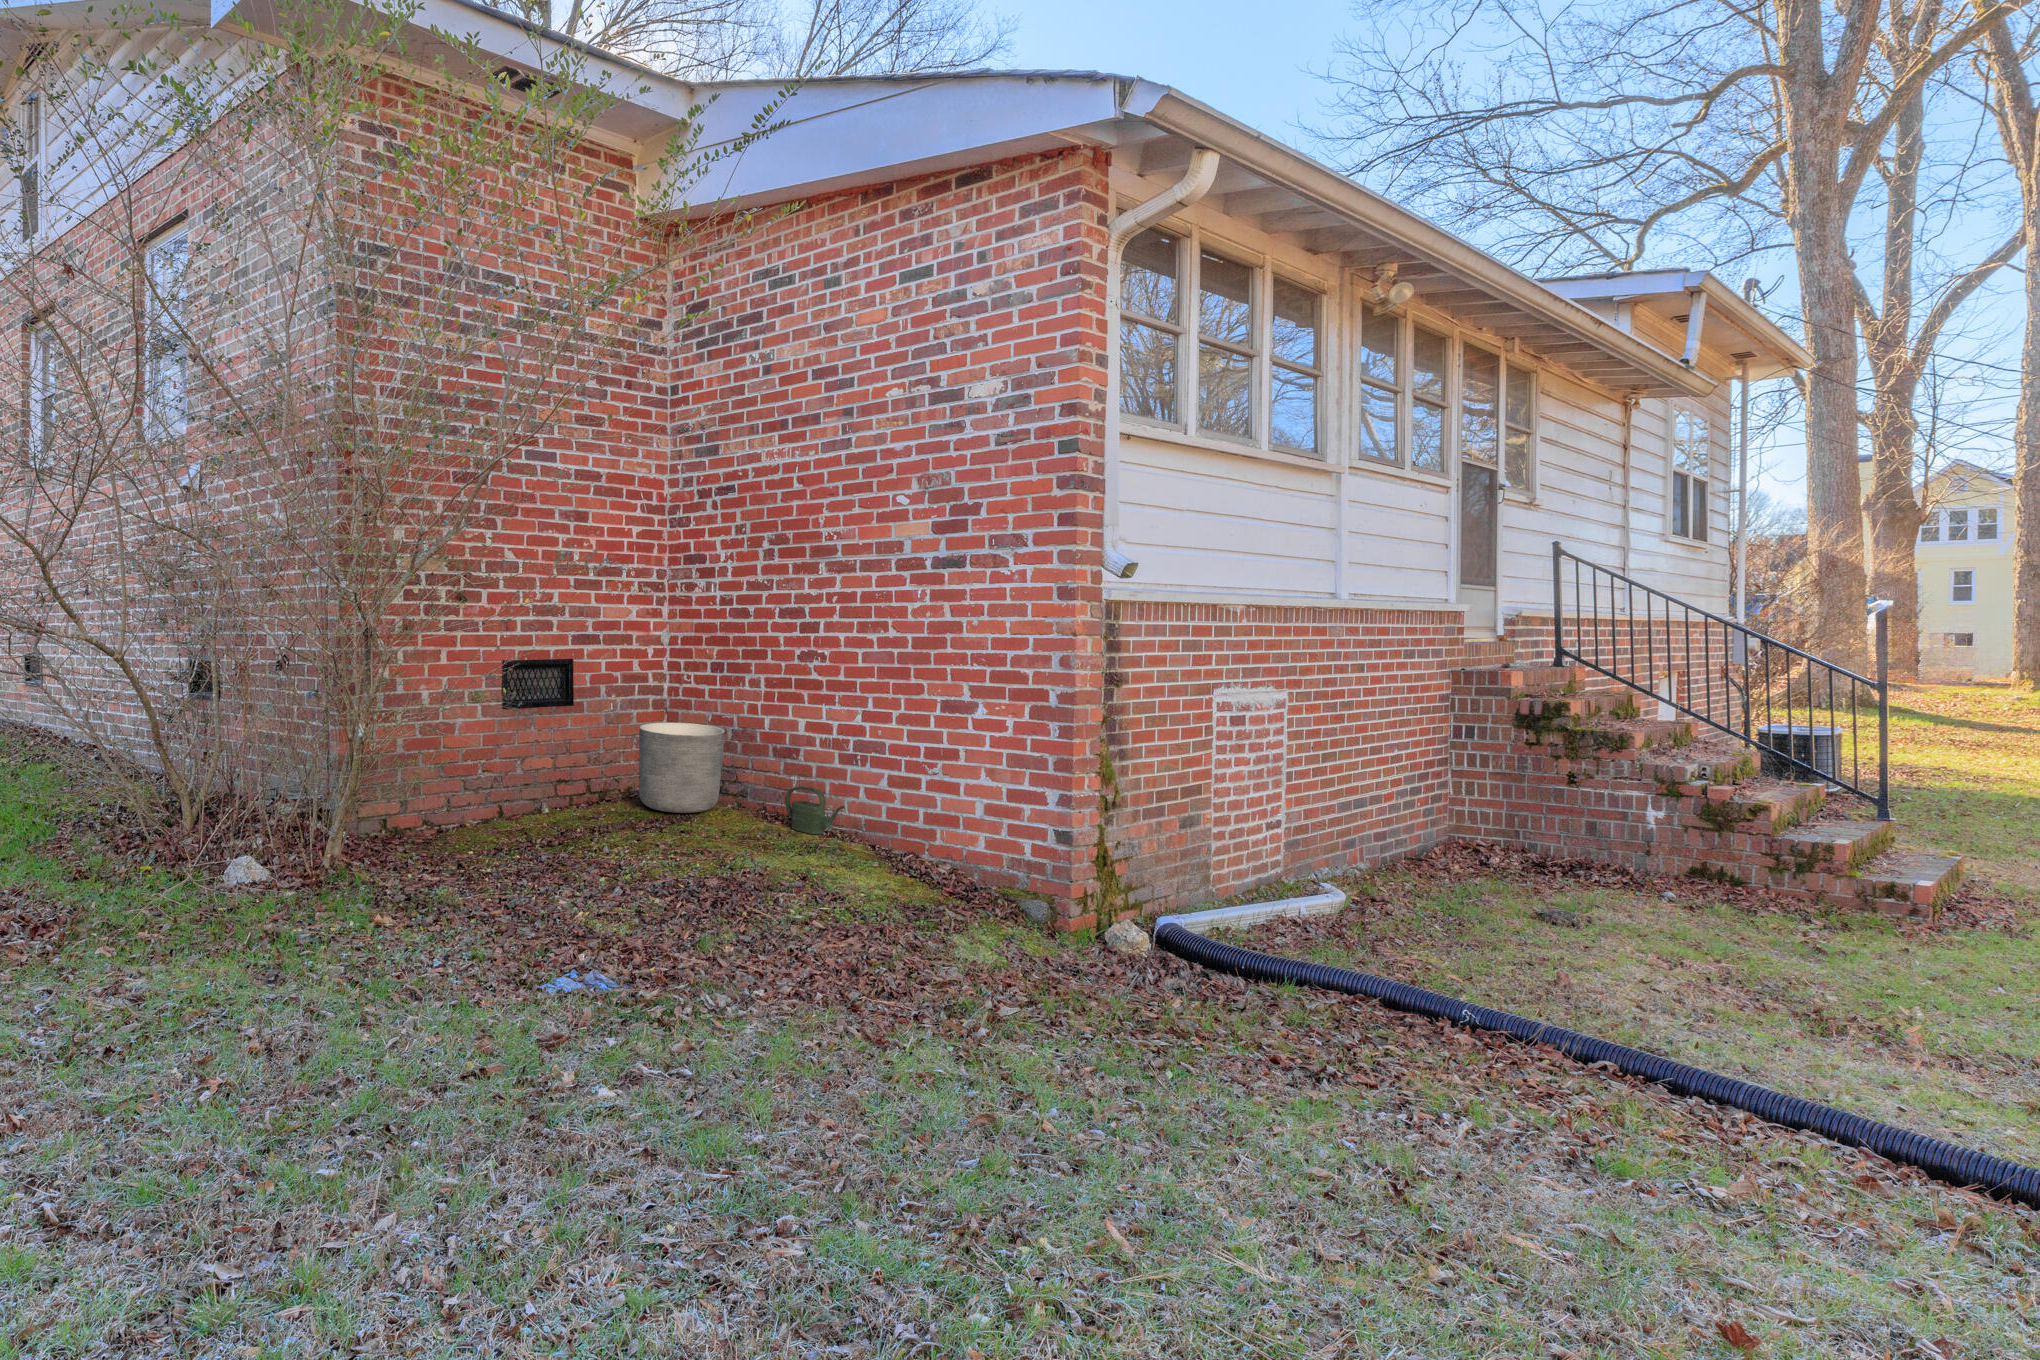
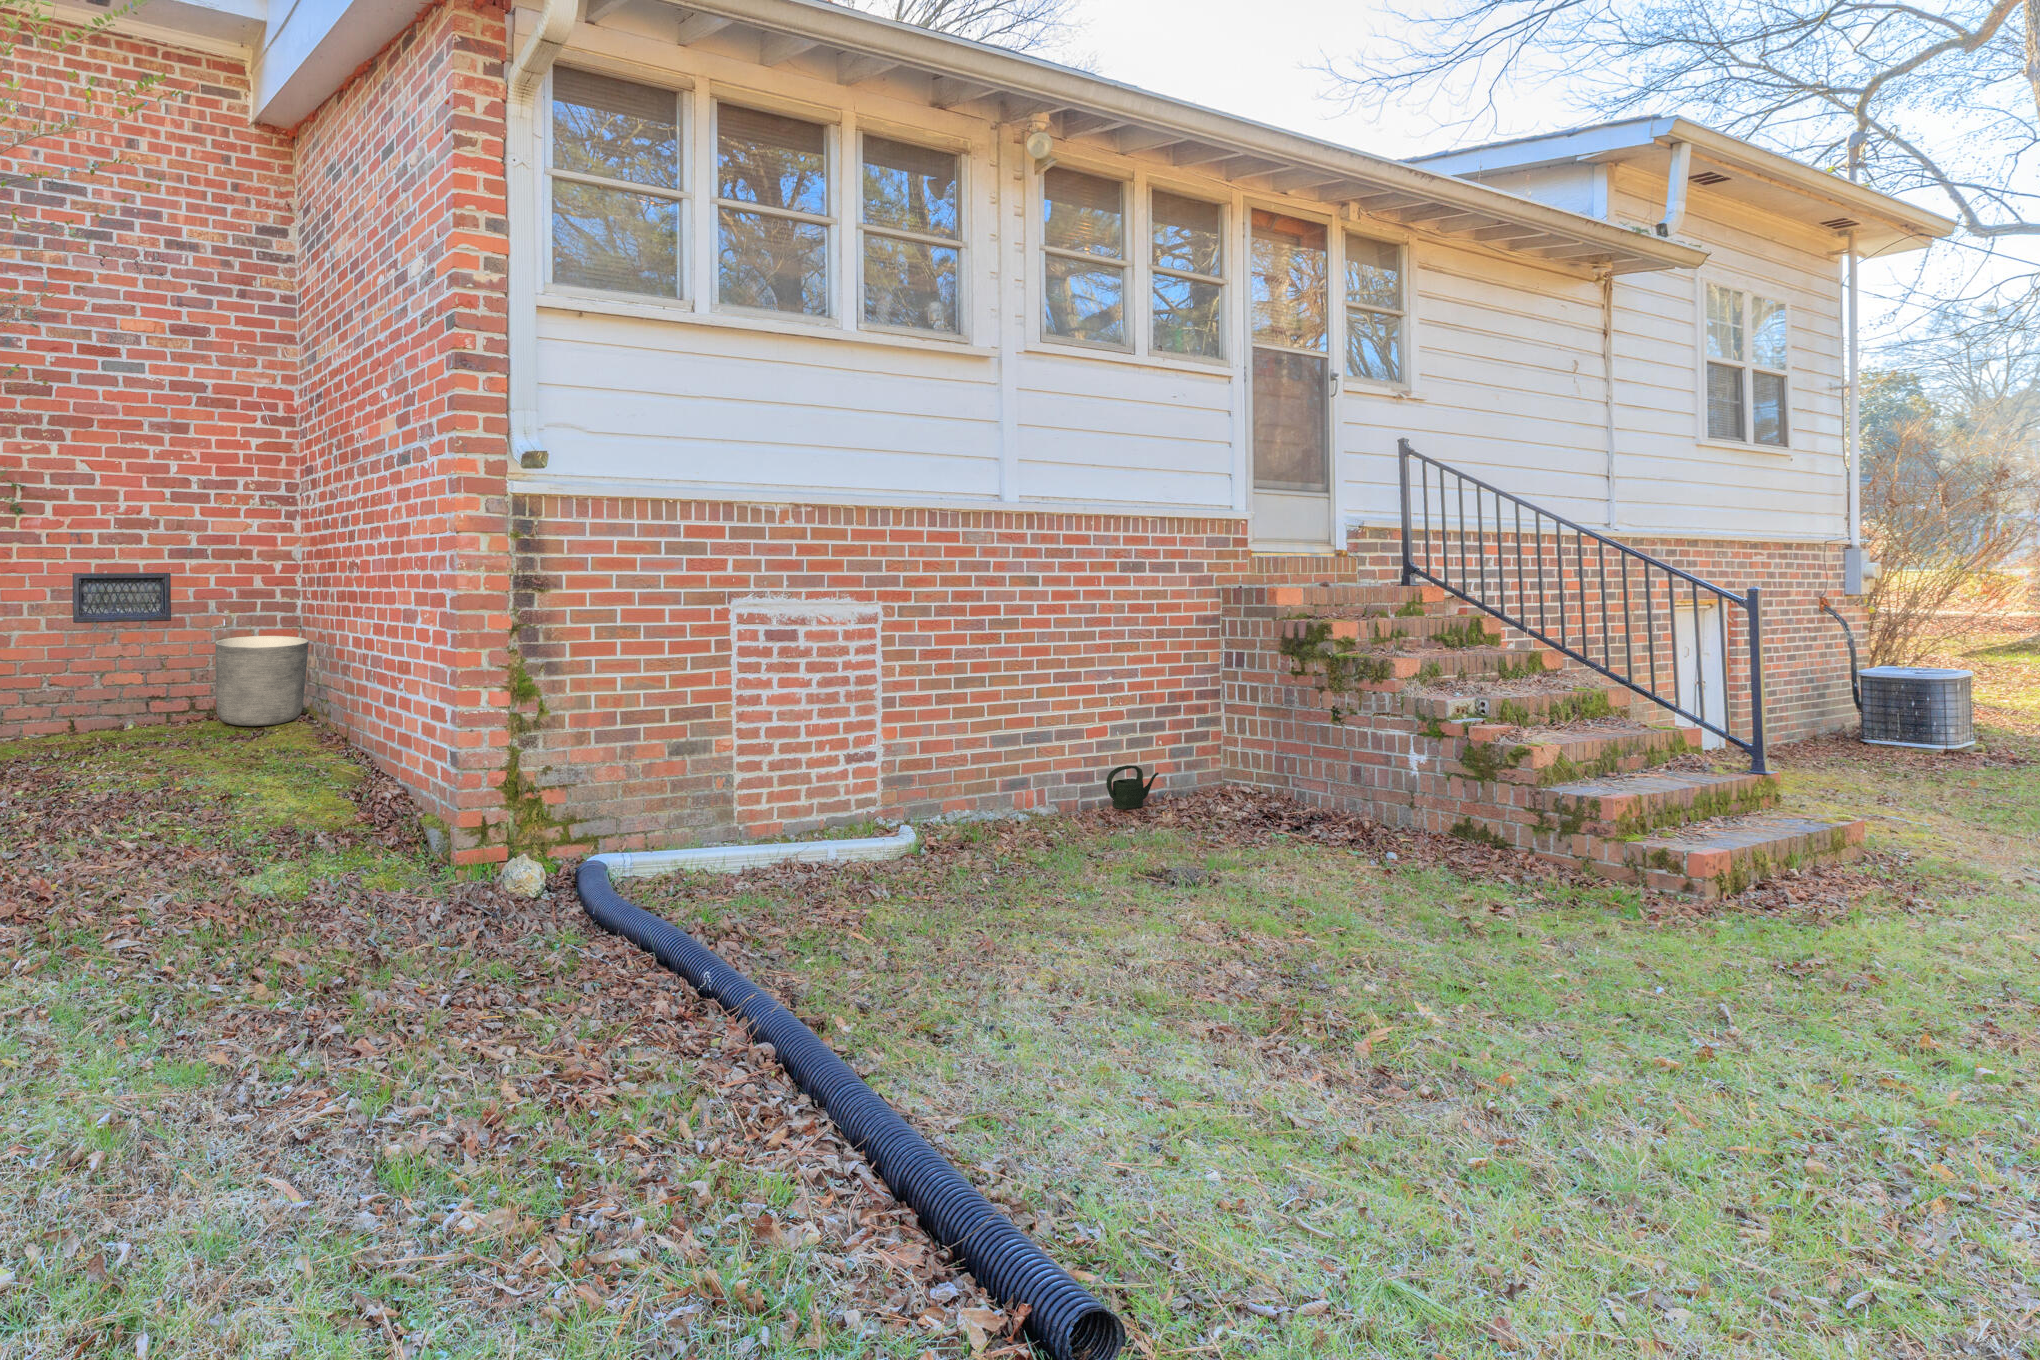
watering can: present [785,786,845,834] -> present [1106,765,1159,809]

